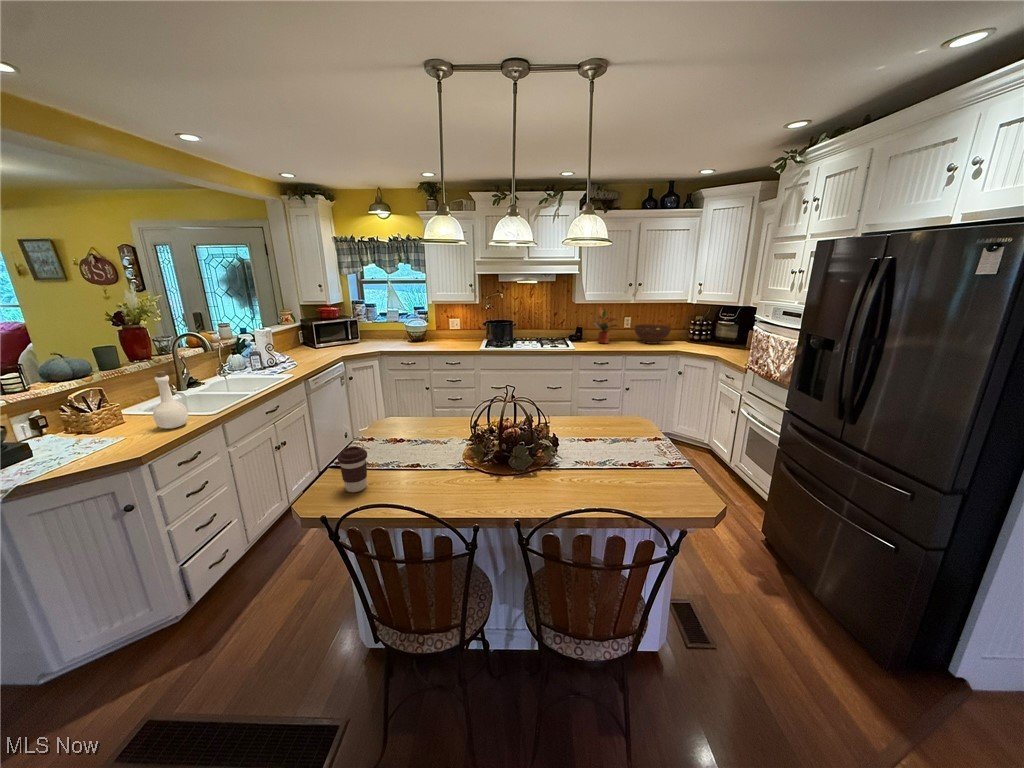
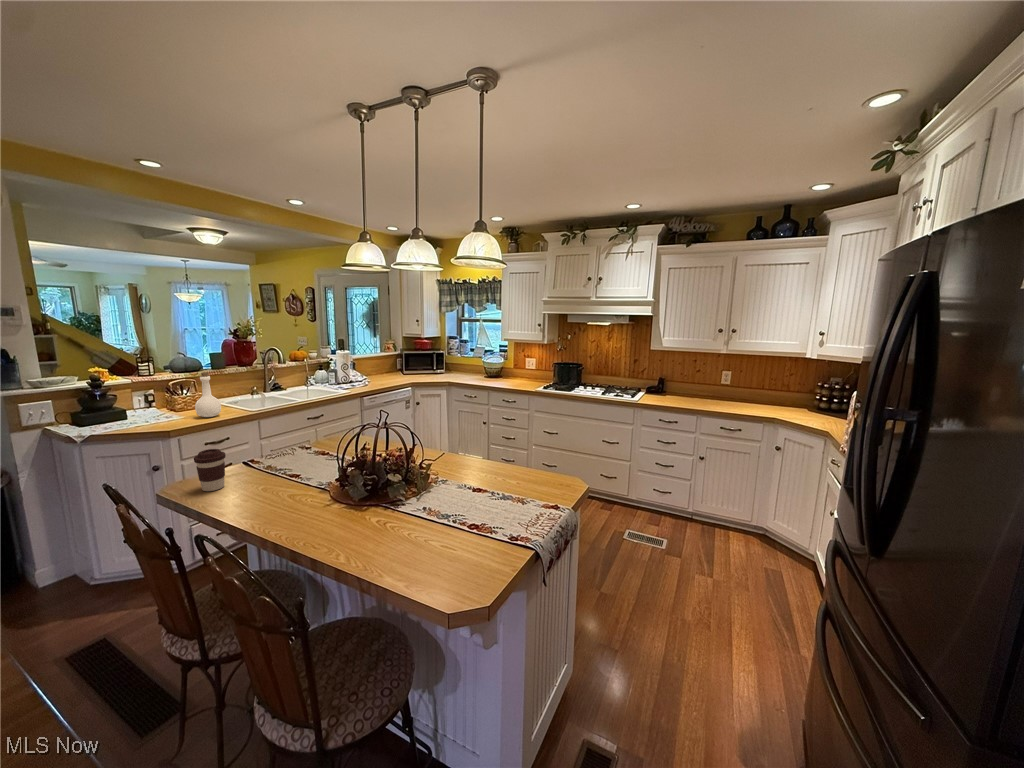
potted plant: present [592,308,618,343] -> none [663,356,701,400]
fruit bowl: present [634,324,671,344] -> none [725,382,777,407]

